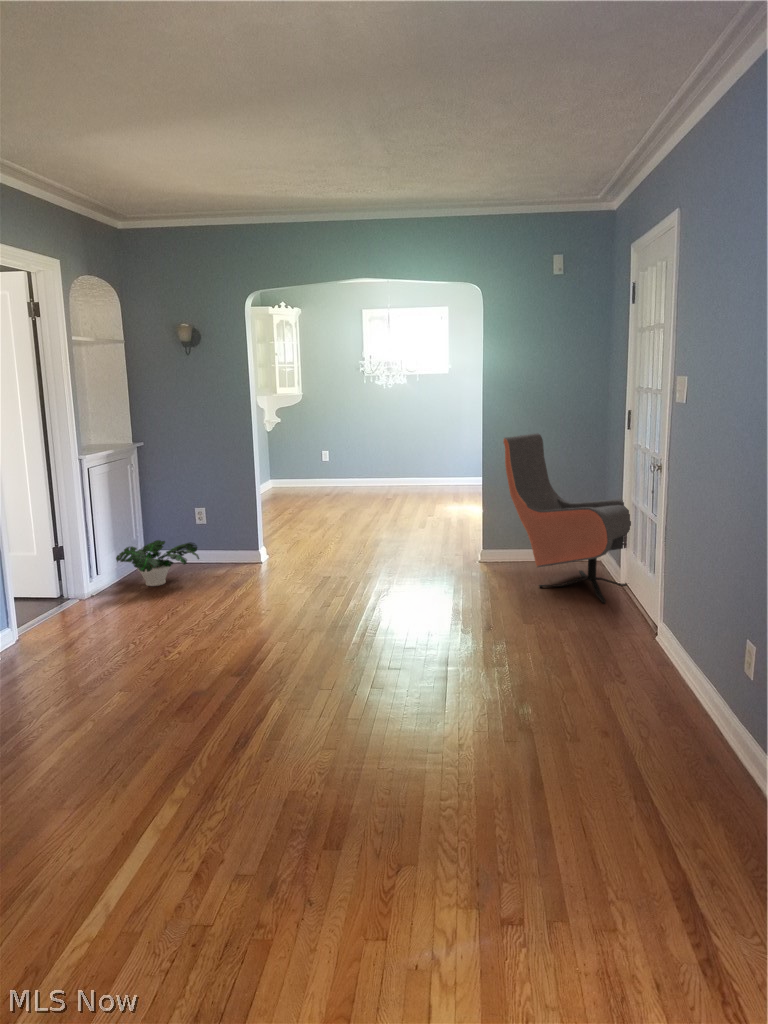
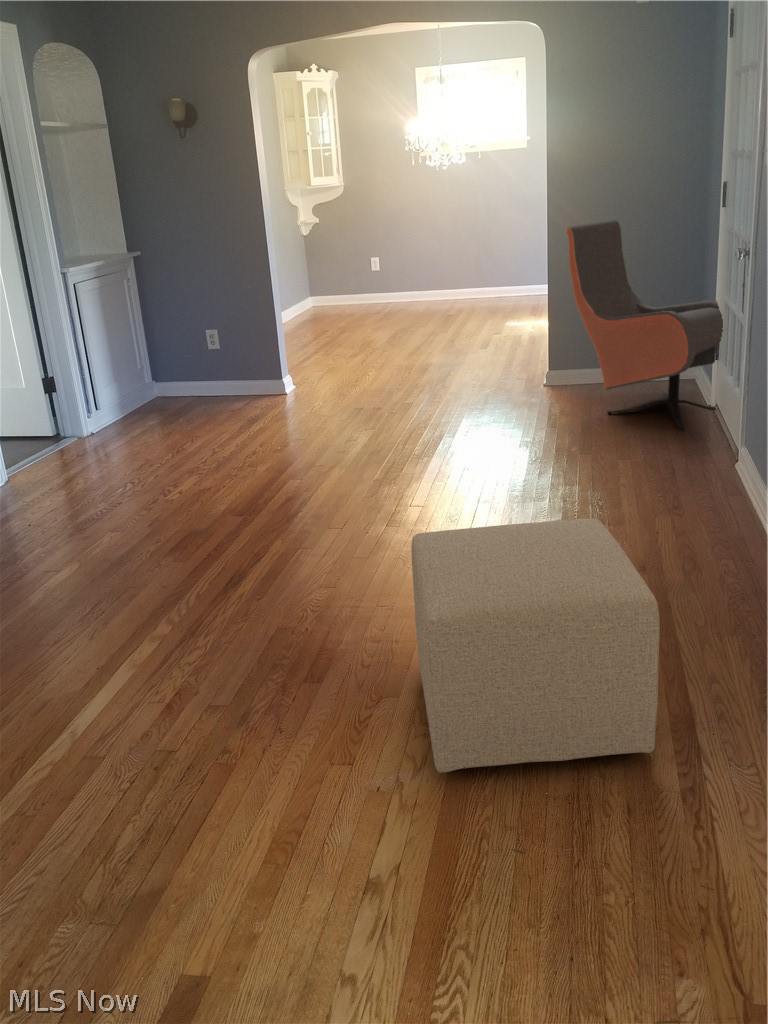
potted plant: present [116,540,199,586] -> none [116,369,209,422]
ottoman: none [441,698,691,959] -> present [411,519,660,773]

